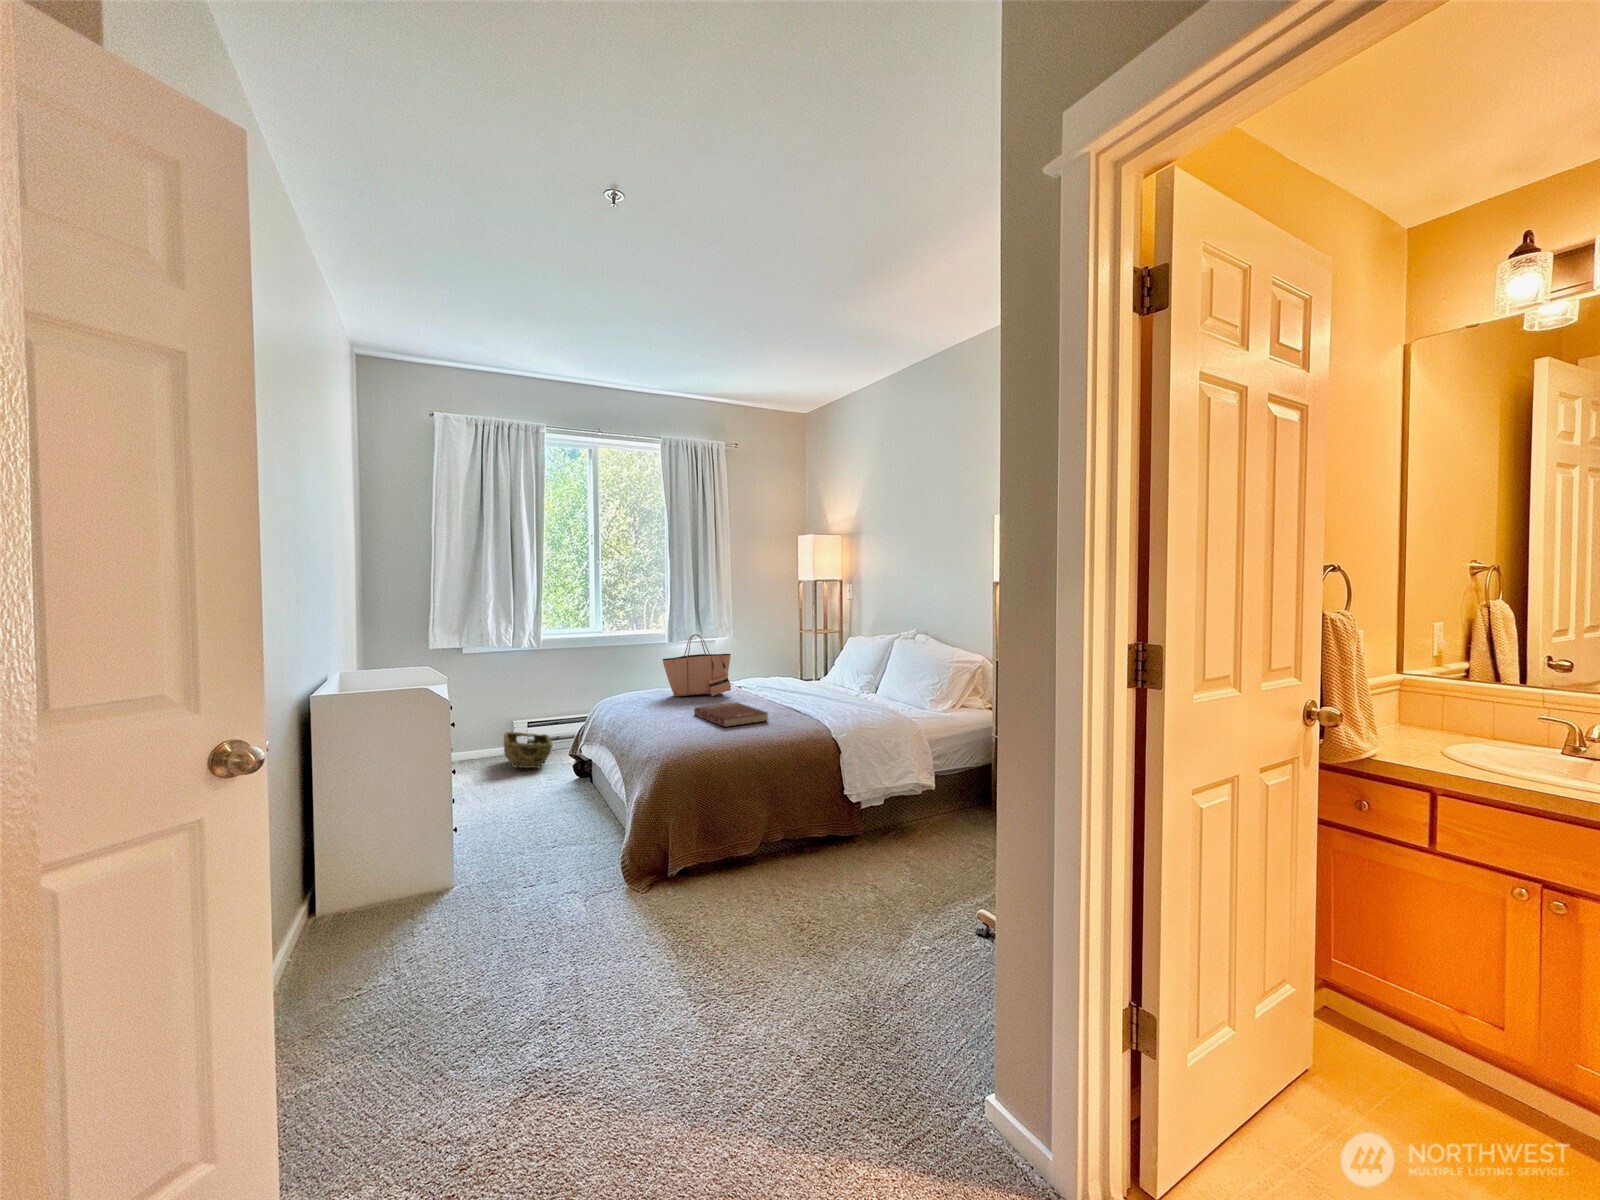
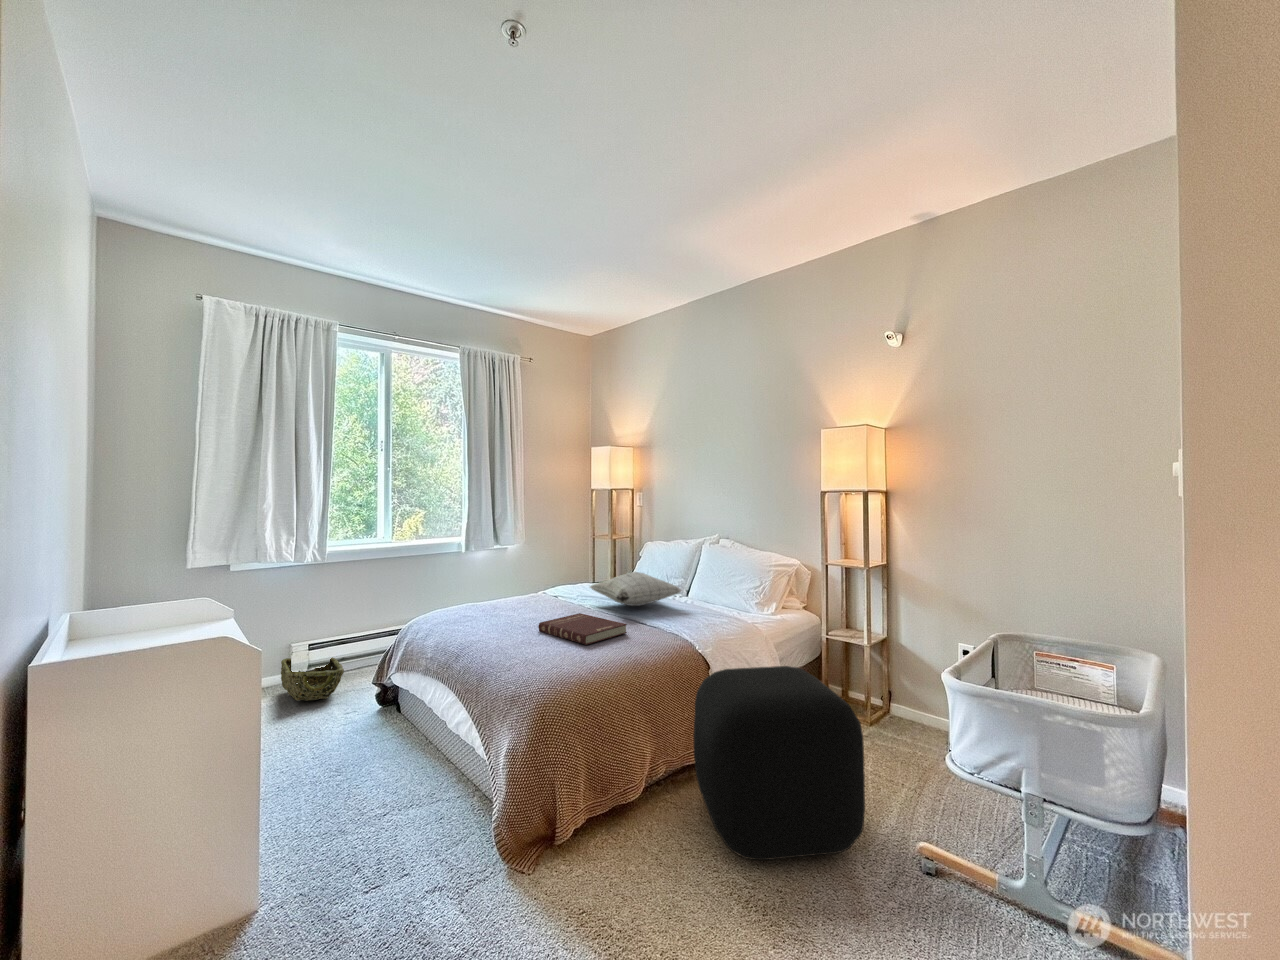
tote bag: present [662,634,731,696] -> none [486,541,560,609]
pillow: none [759,667,843,700] -> present [590,572,681,606]
ottoman: none [792,754,933,909] -> present [693,666,865,860]

